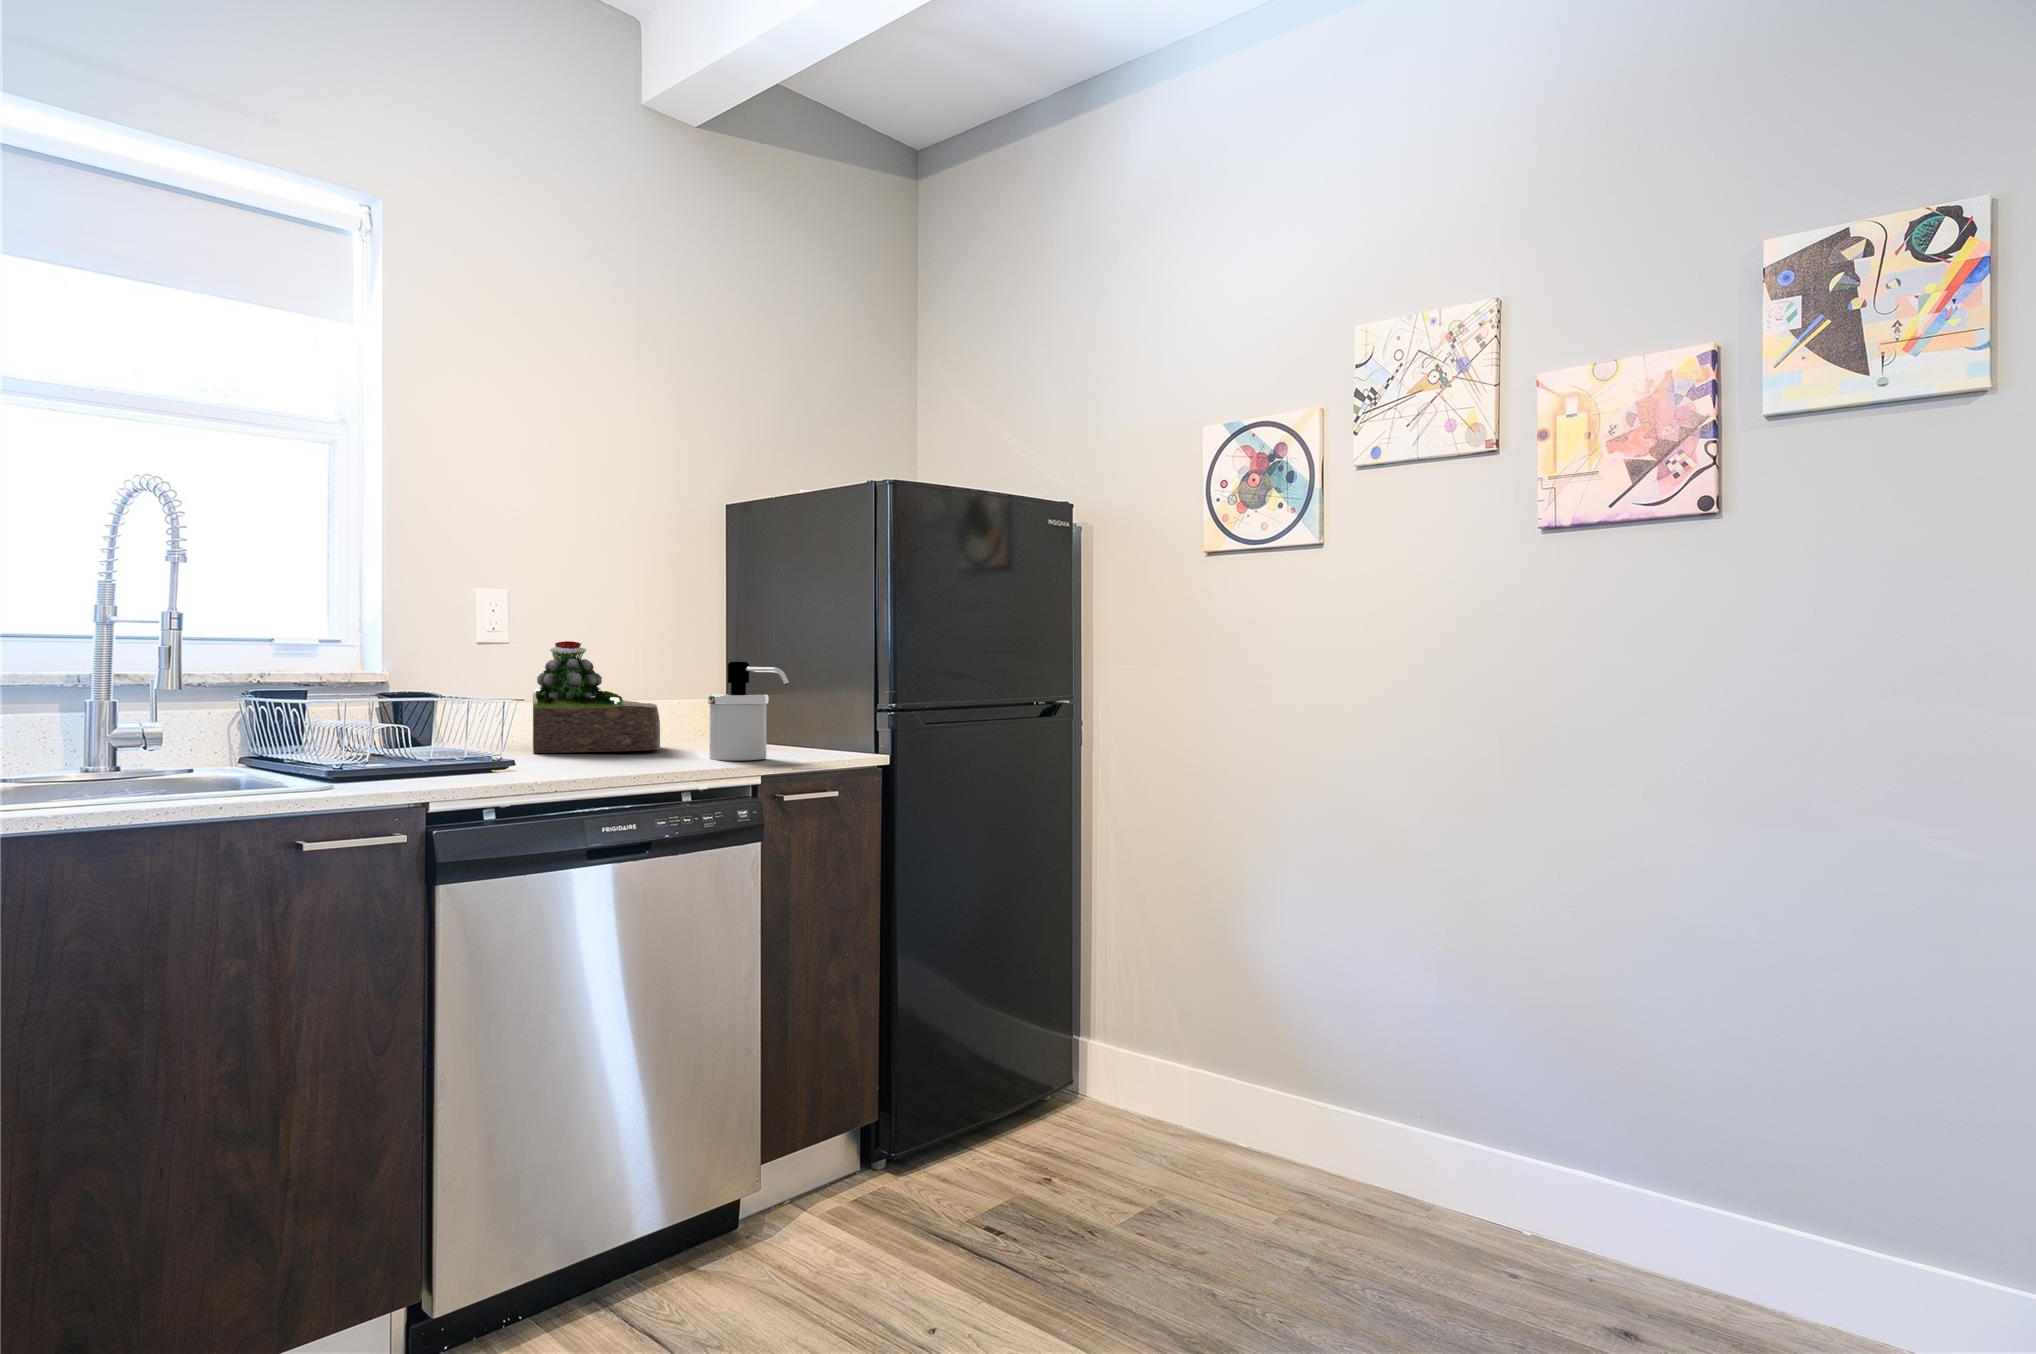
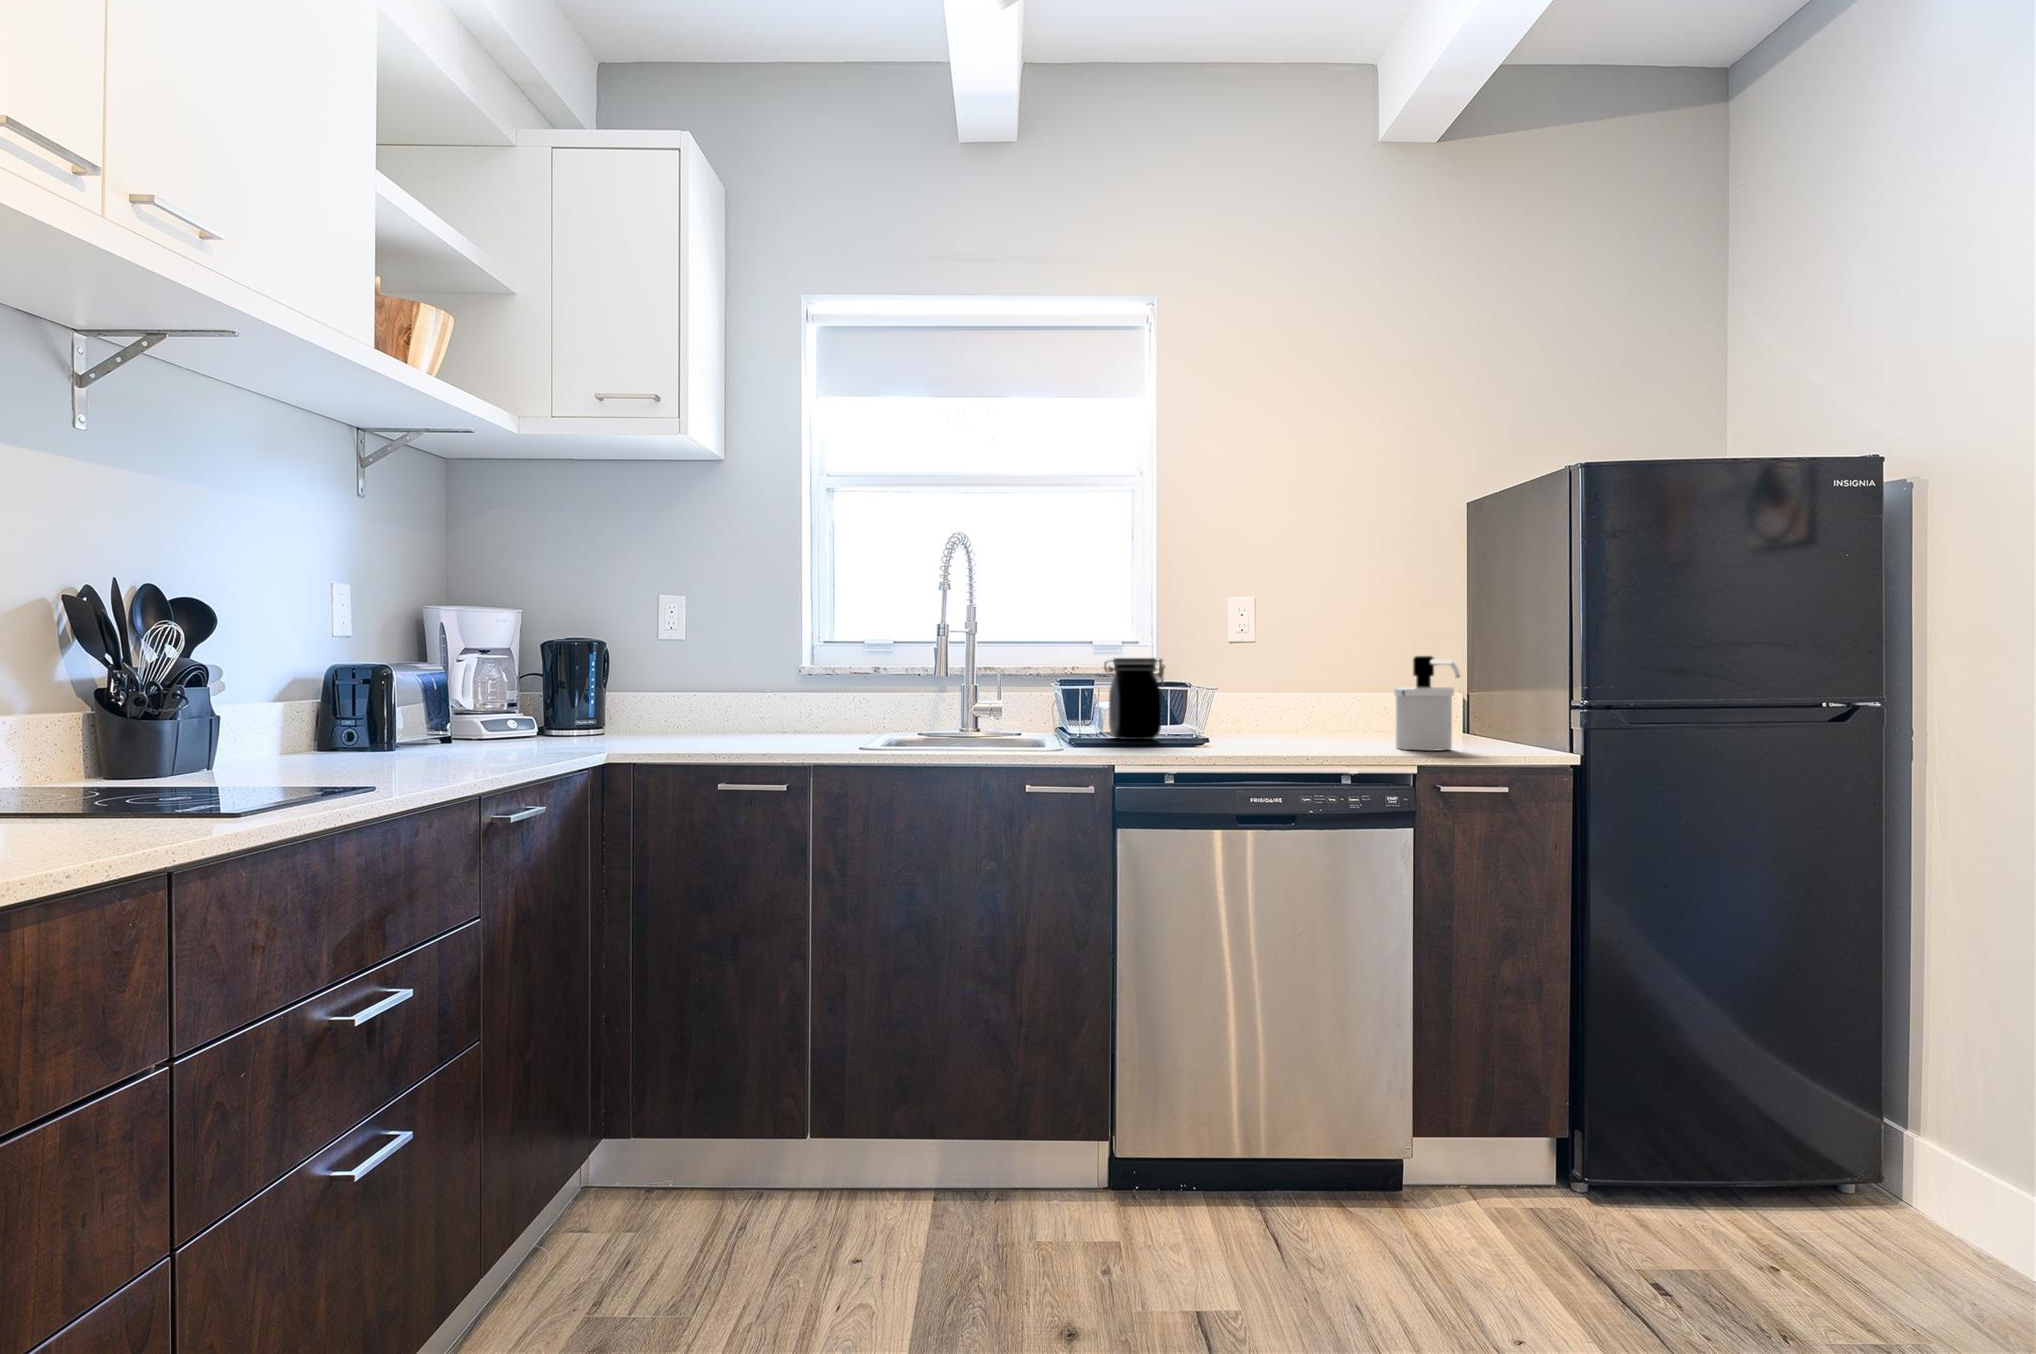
succulent plant: present [533,641,660,753] -> none [1252,641,1375,738]
jar: none [360,660,450,767] -> present [1104,658,1165,740]

